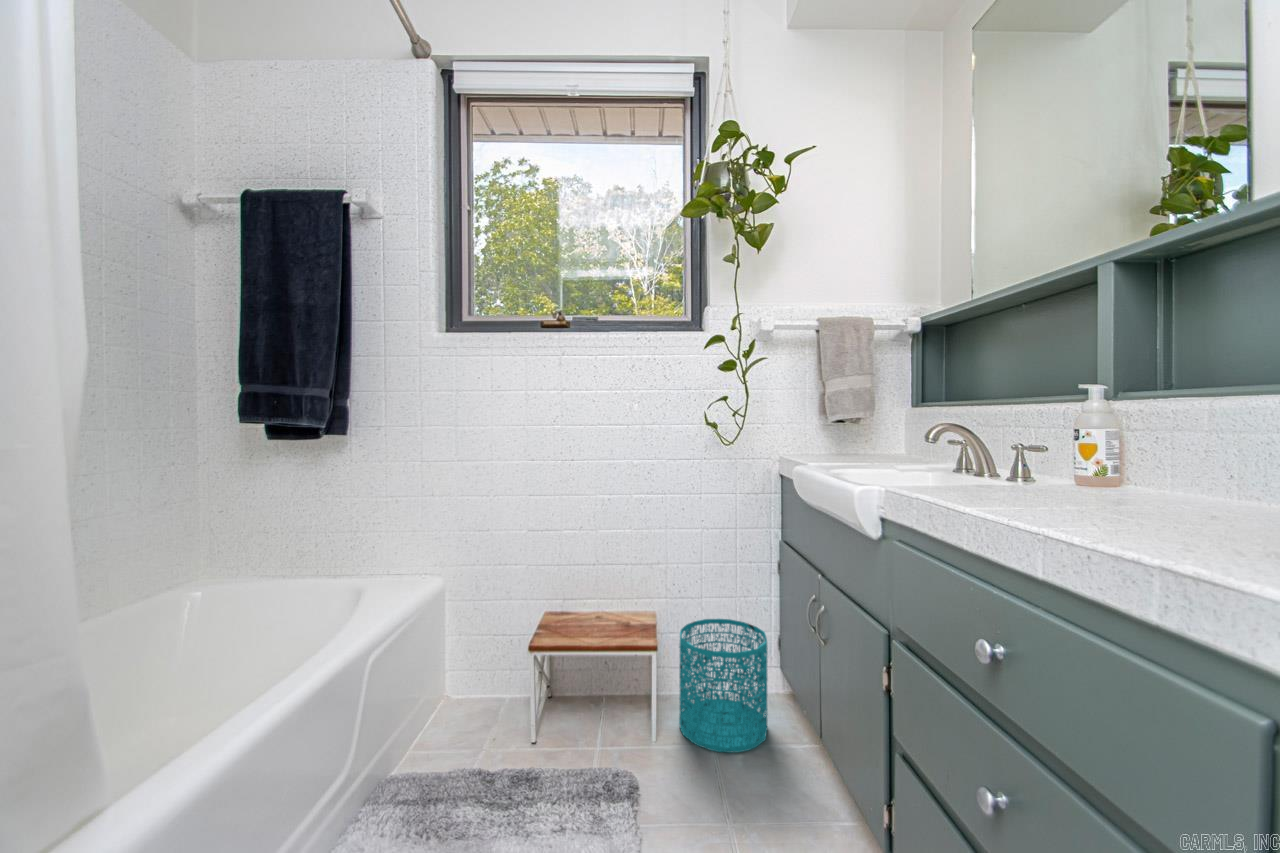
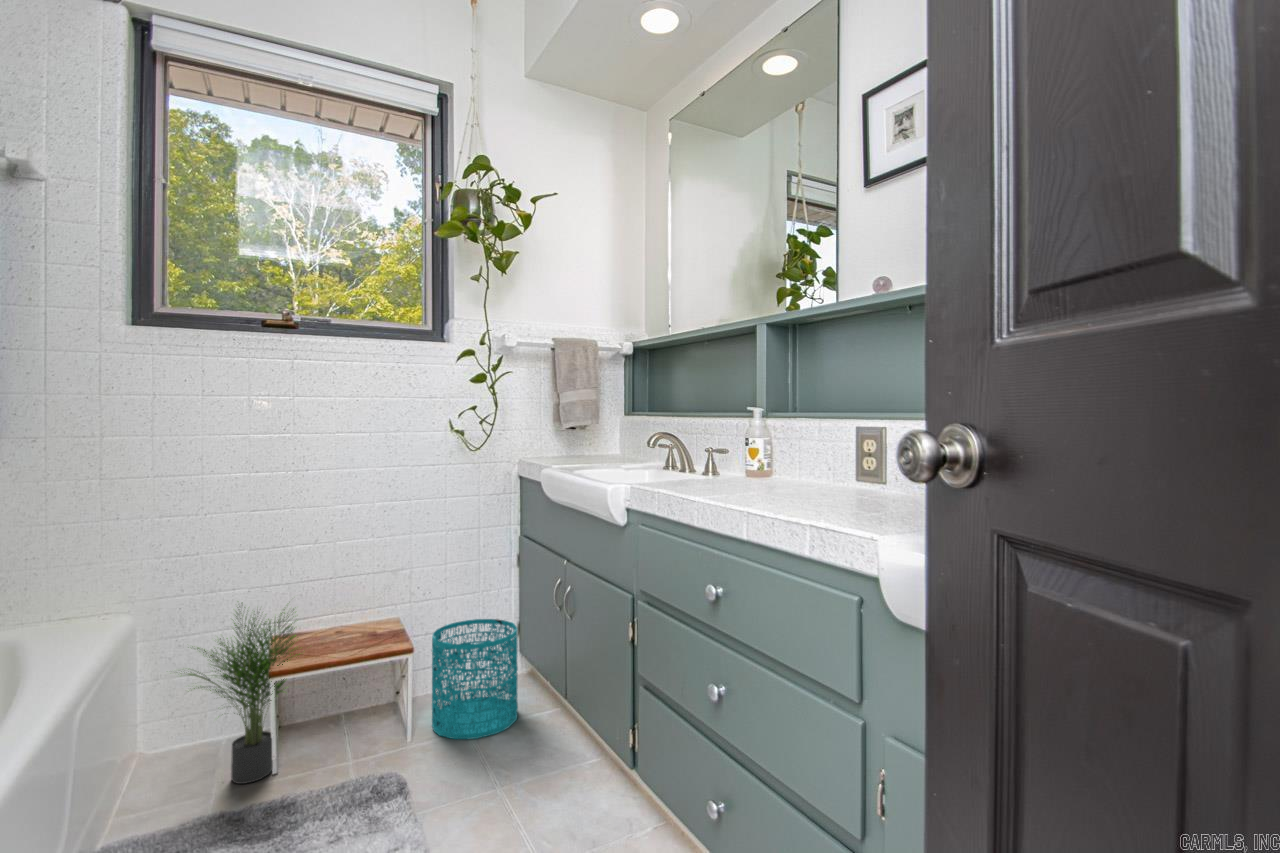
potted plant: none [462,571,574,736] -> present [188,609,300,784]

